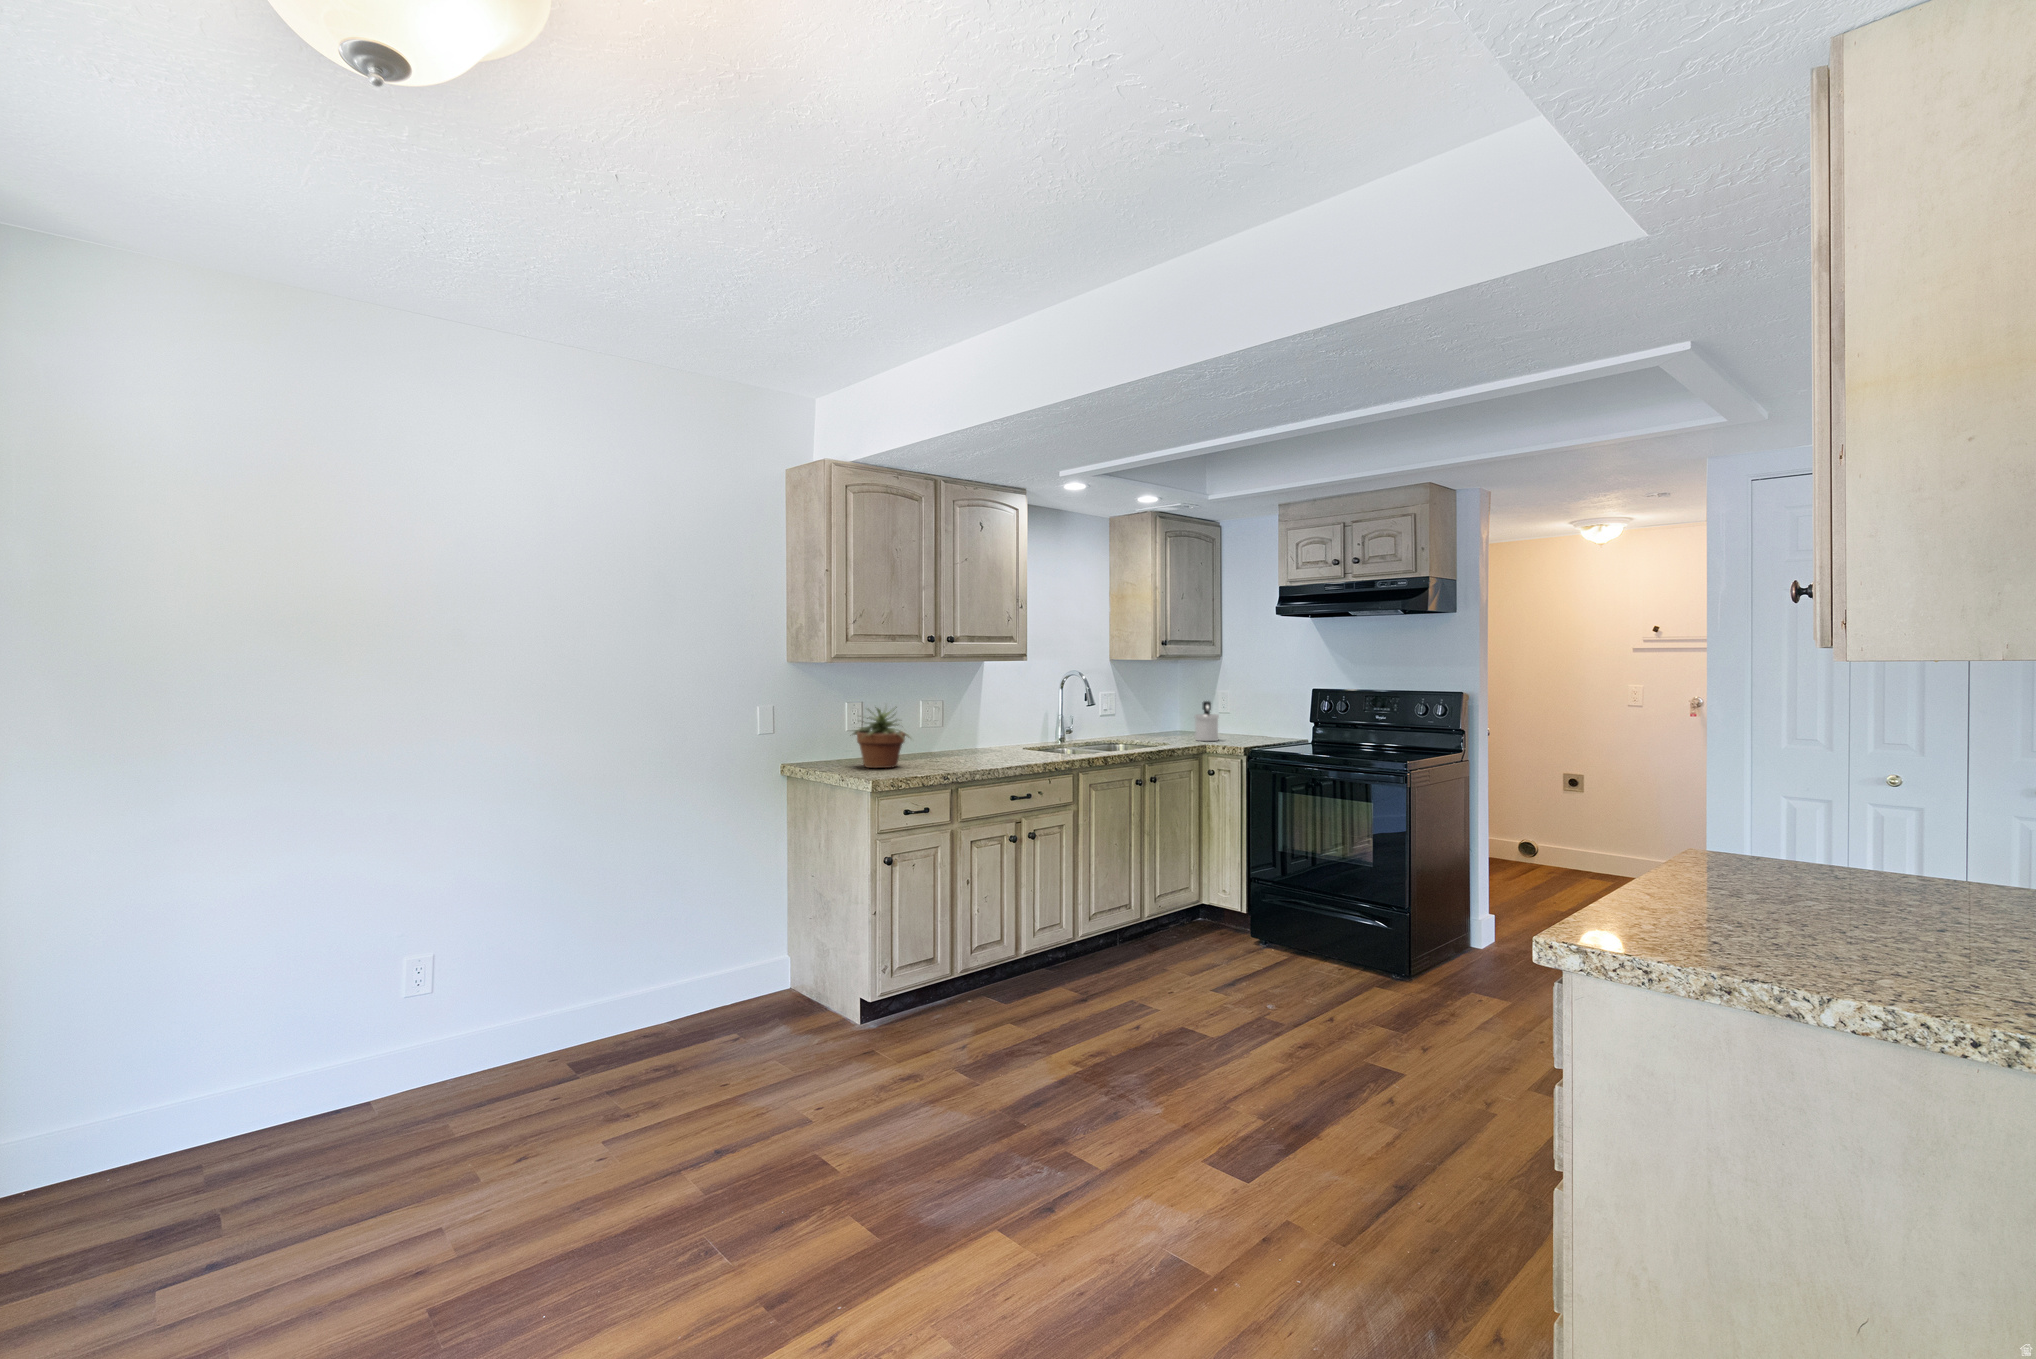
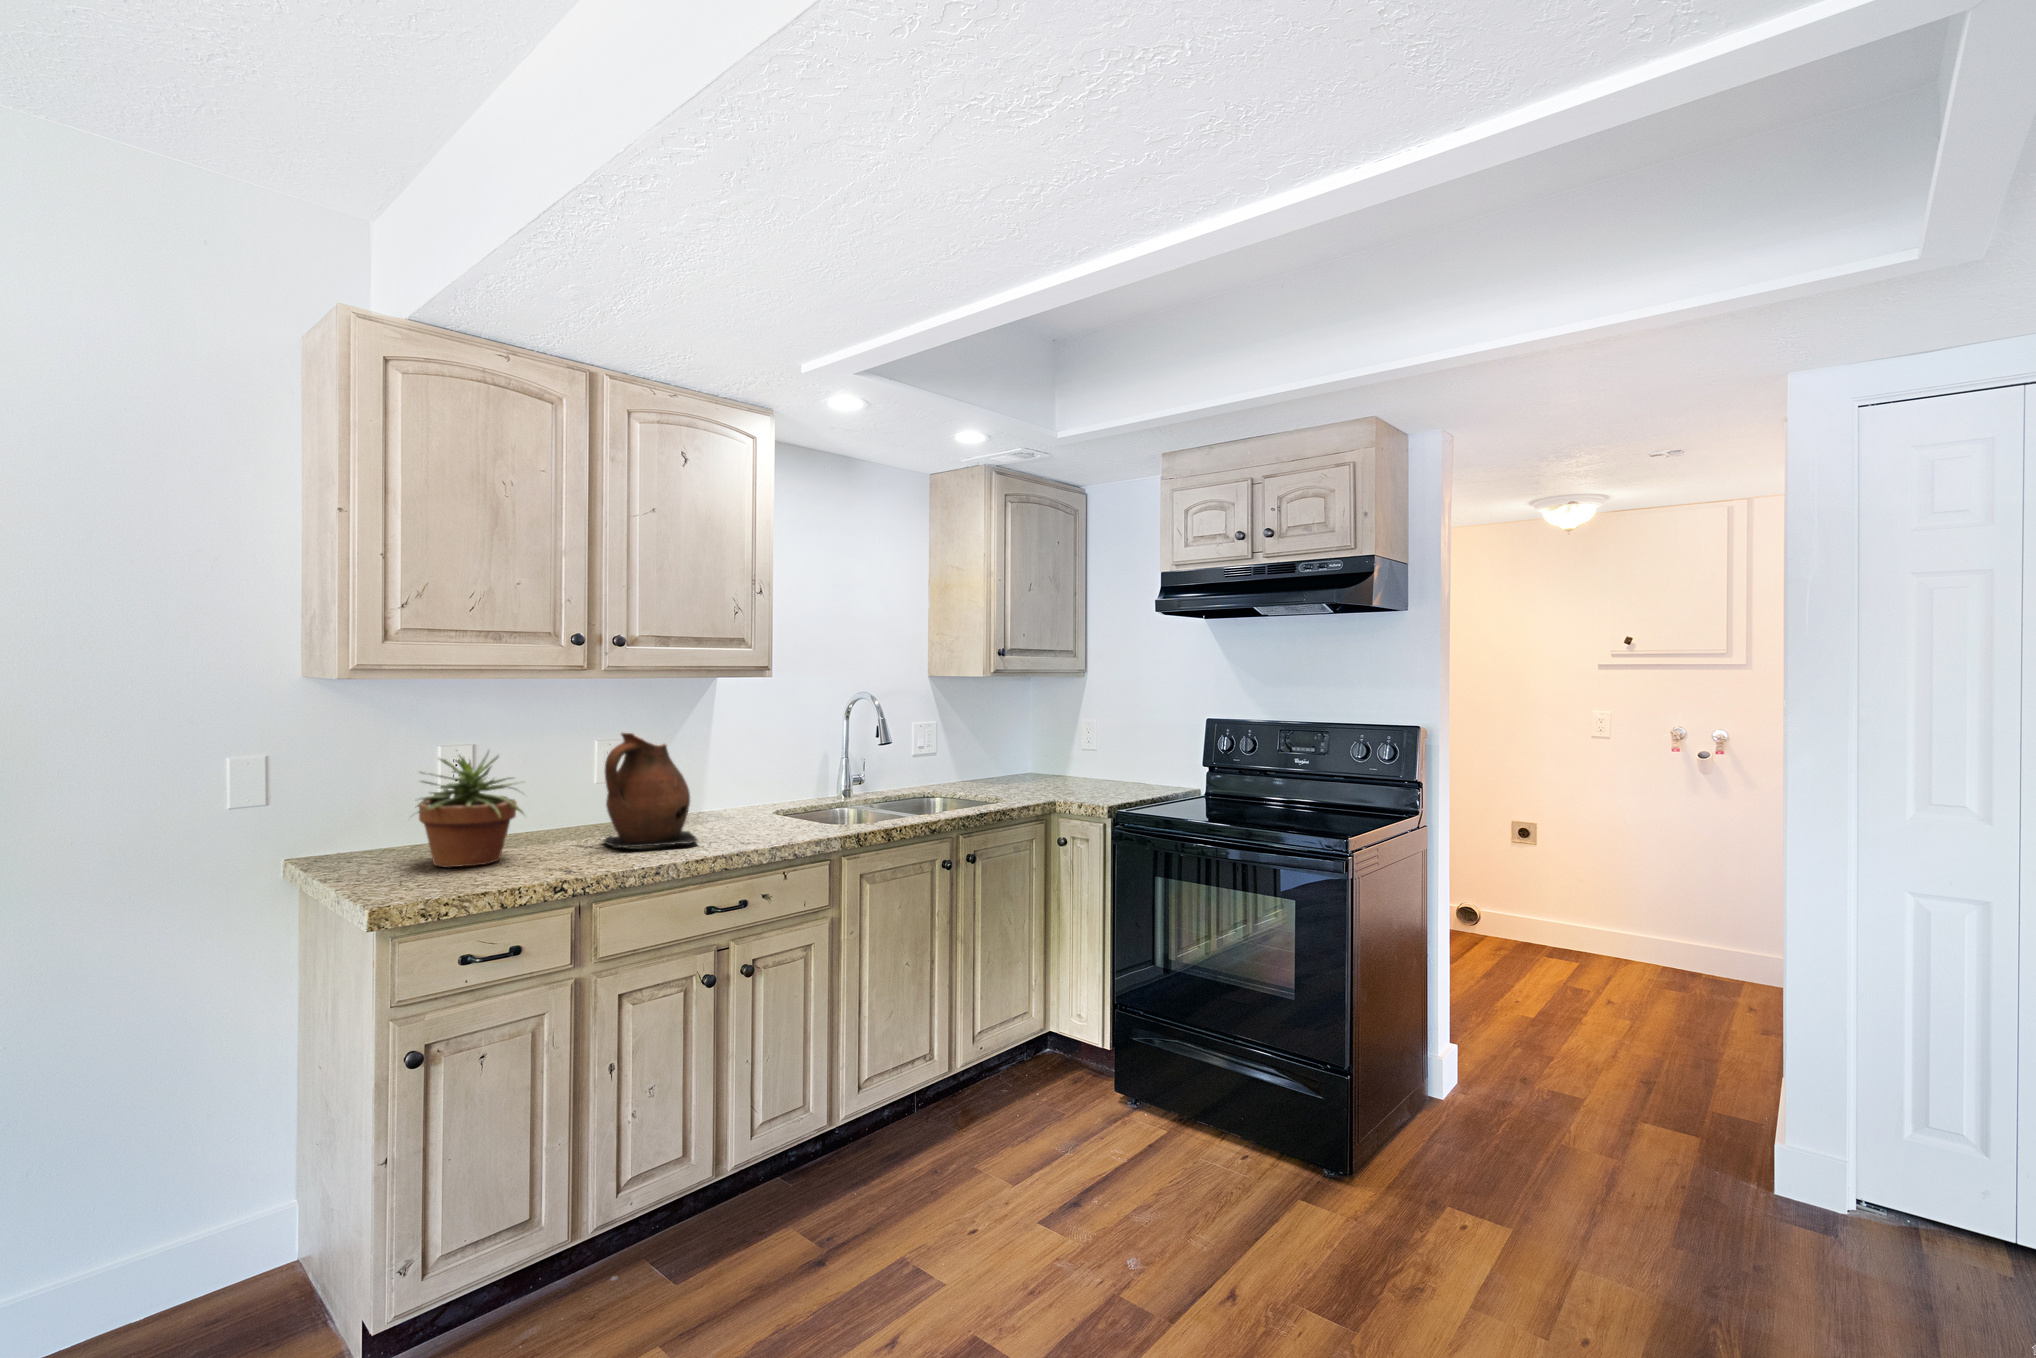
ceramic pitcher: none [939,694,999,761] -> present [601,733,698,848]
soap dispenser: present [1195,701,1219,741] -> none [1042,736,1076,794]

